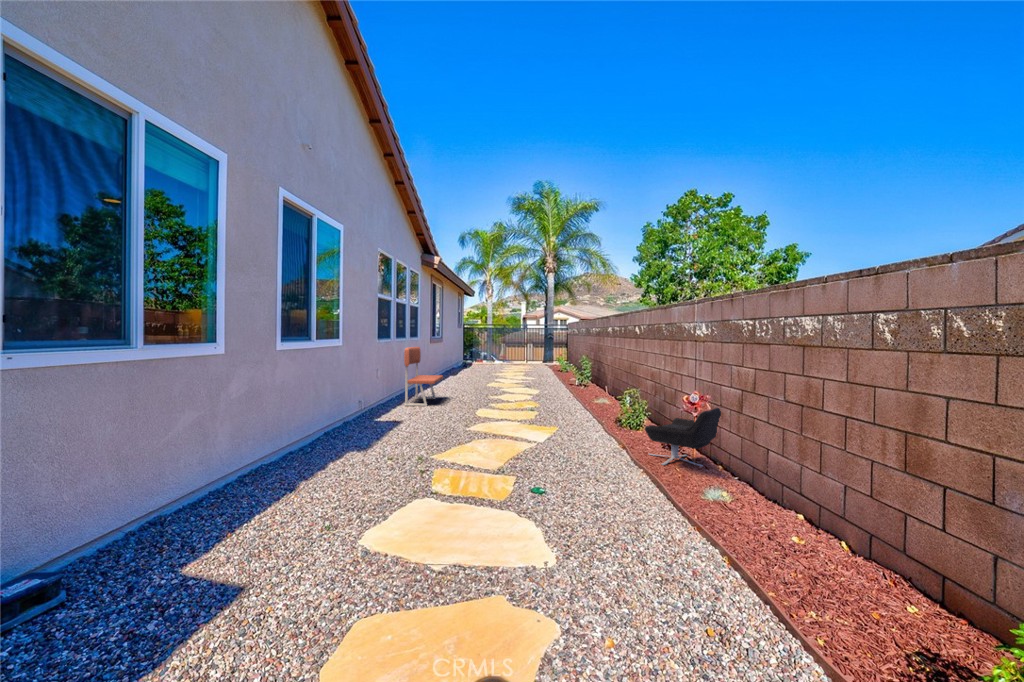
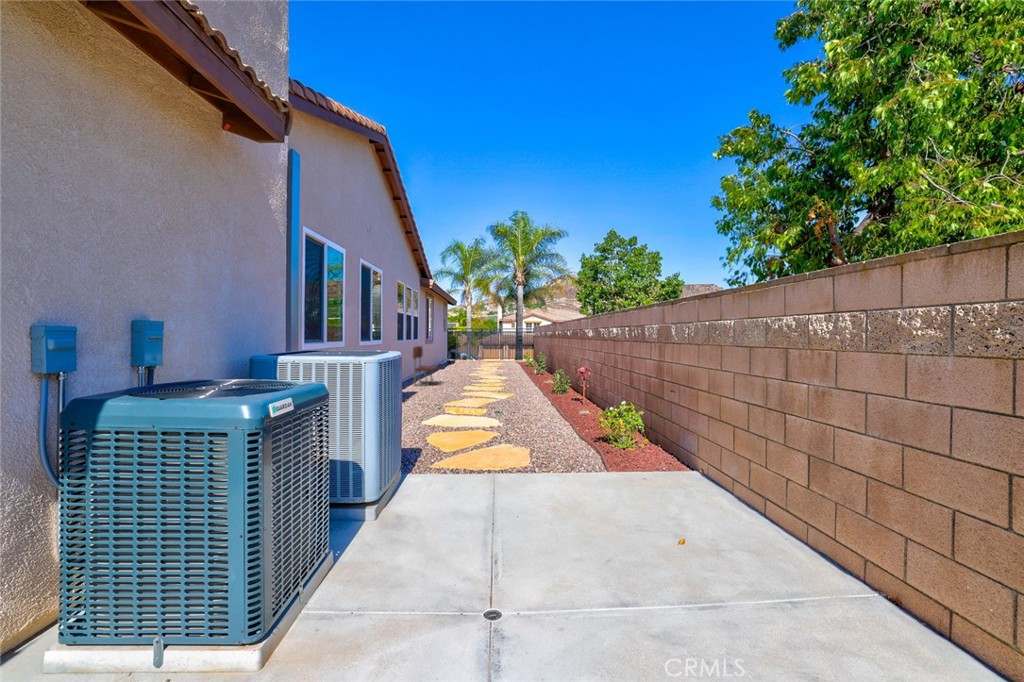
lounge chair: present [645,408,721,466] -> none [556,376,597,407]

